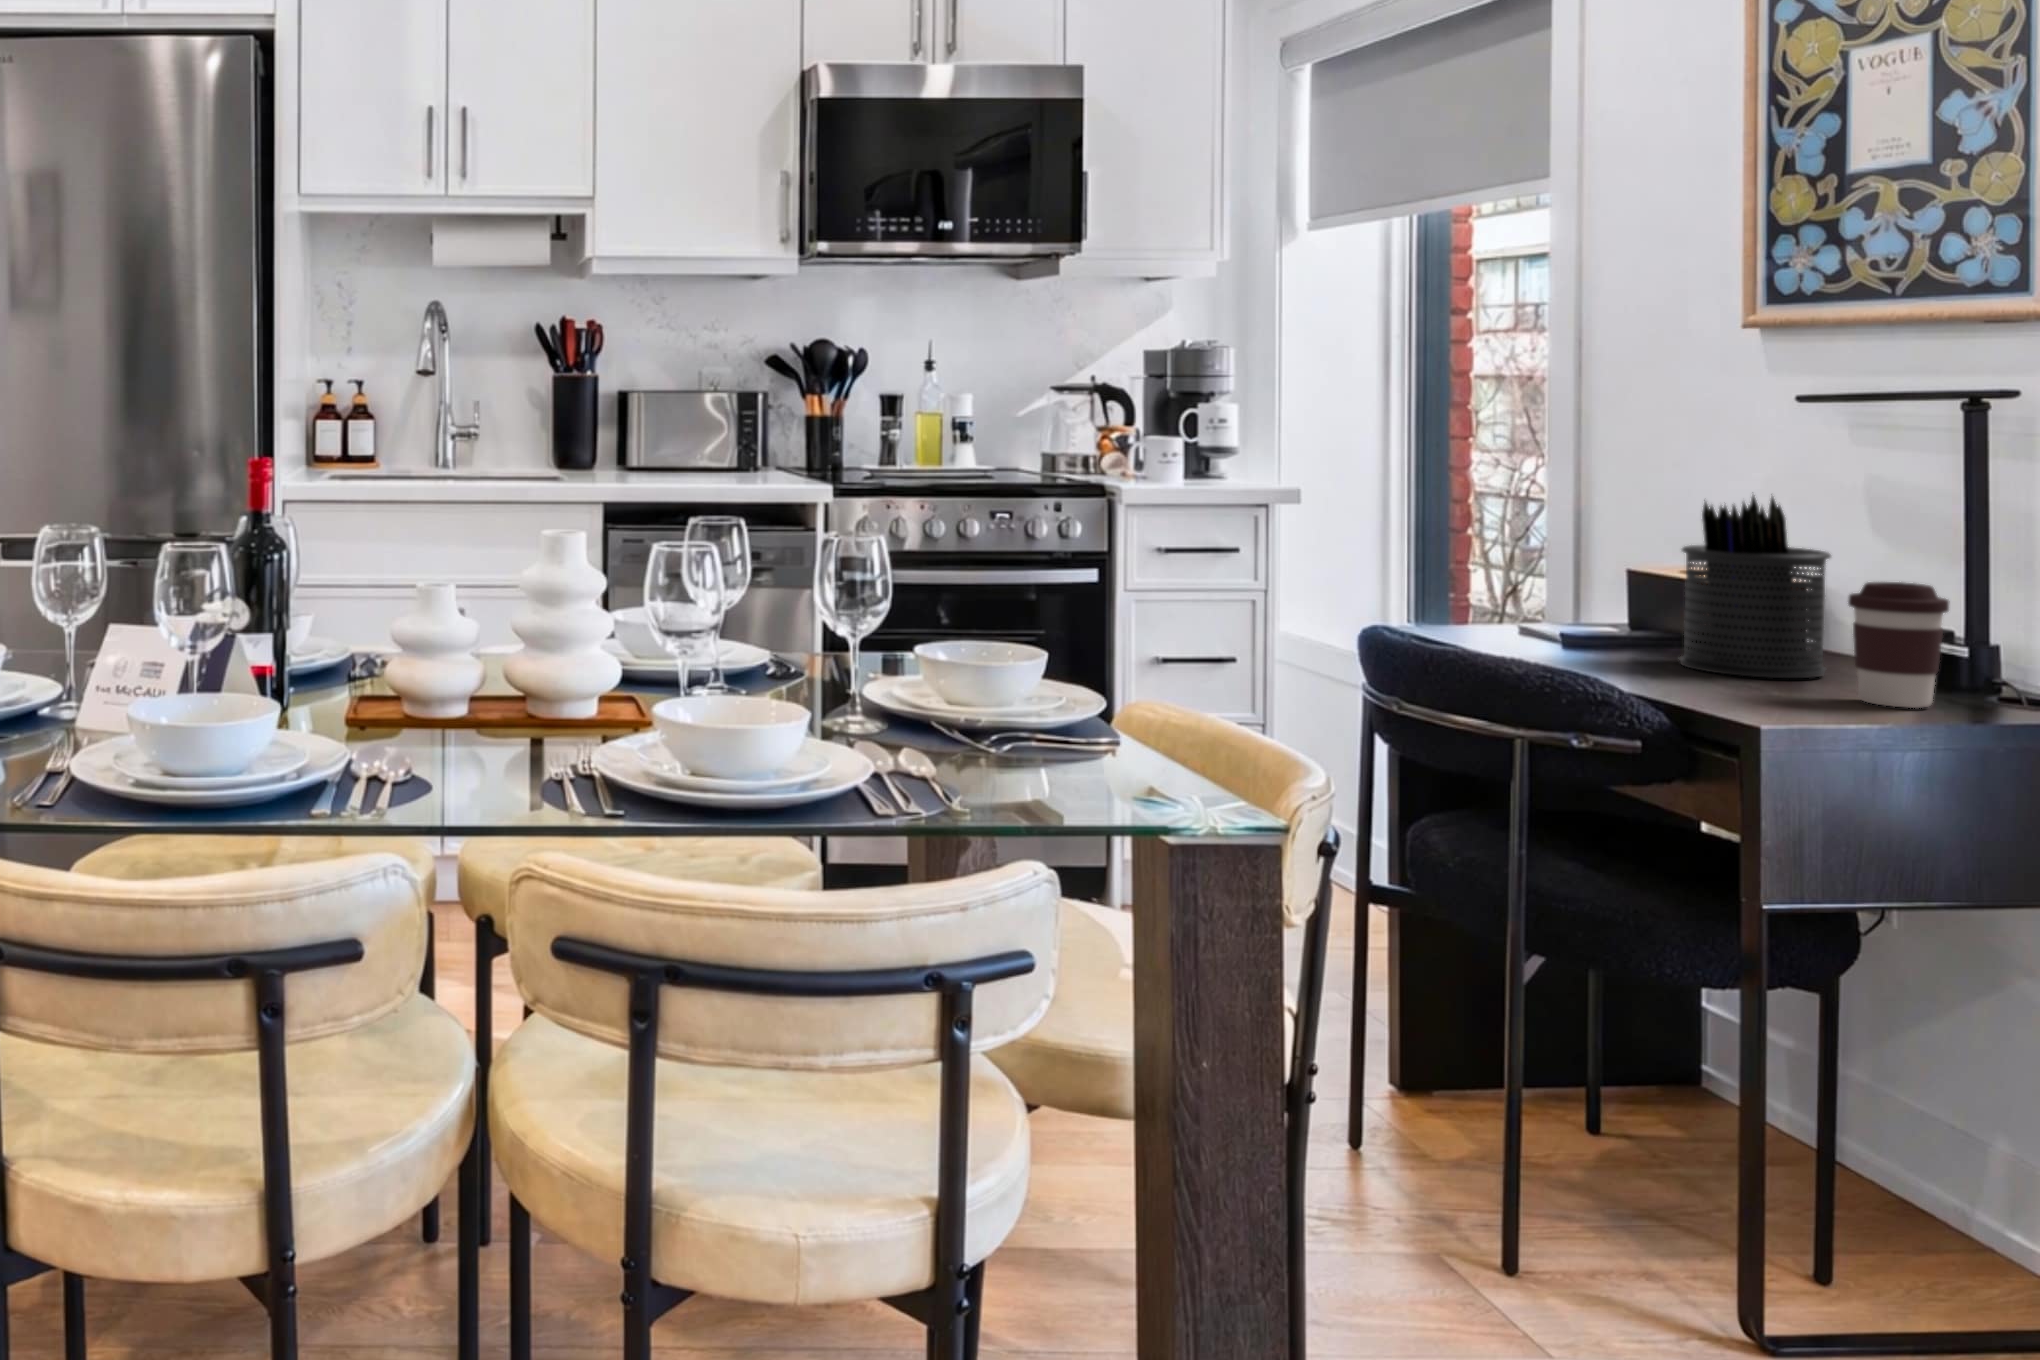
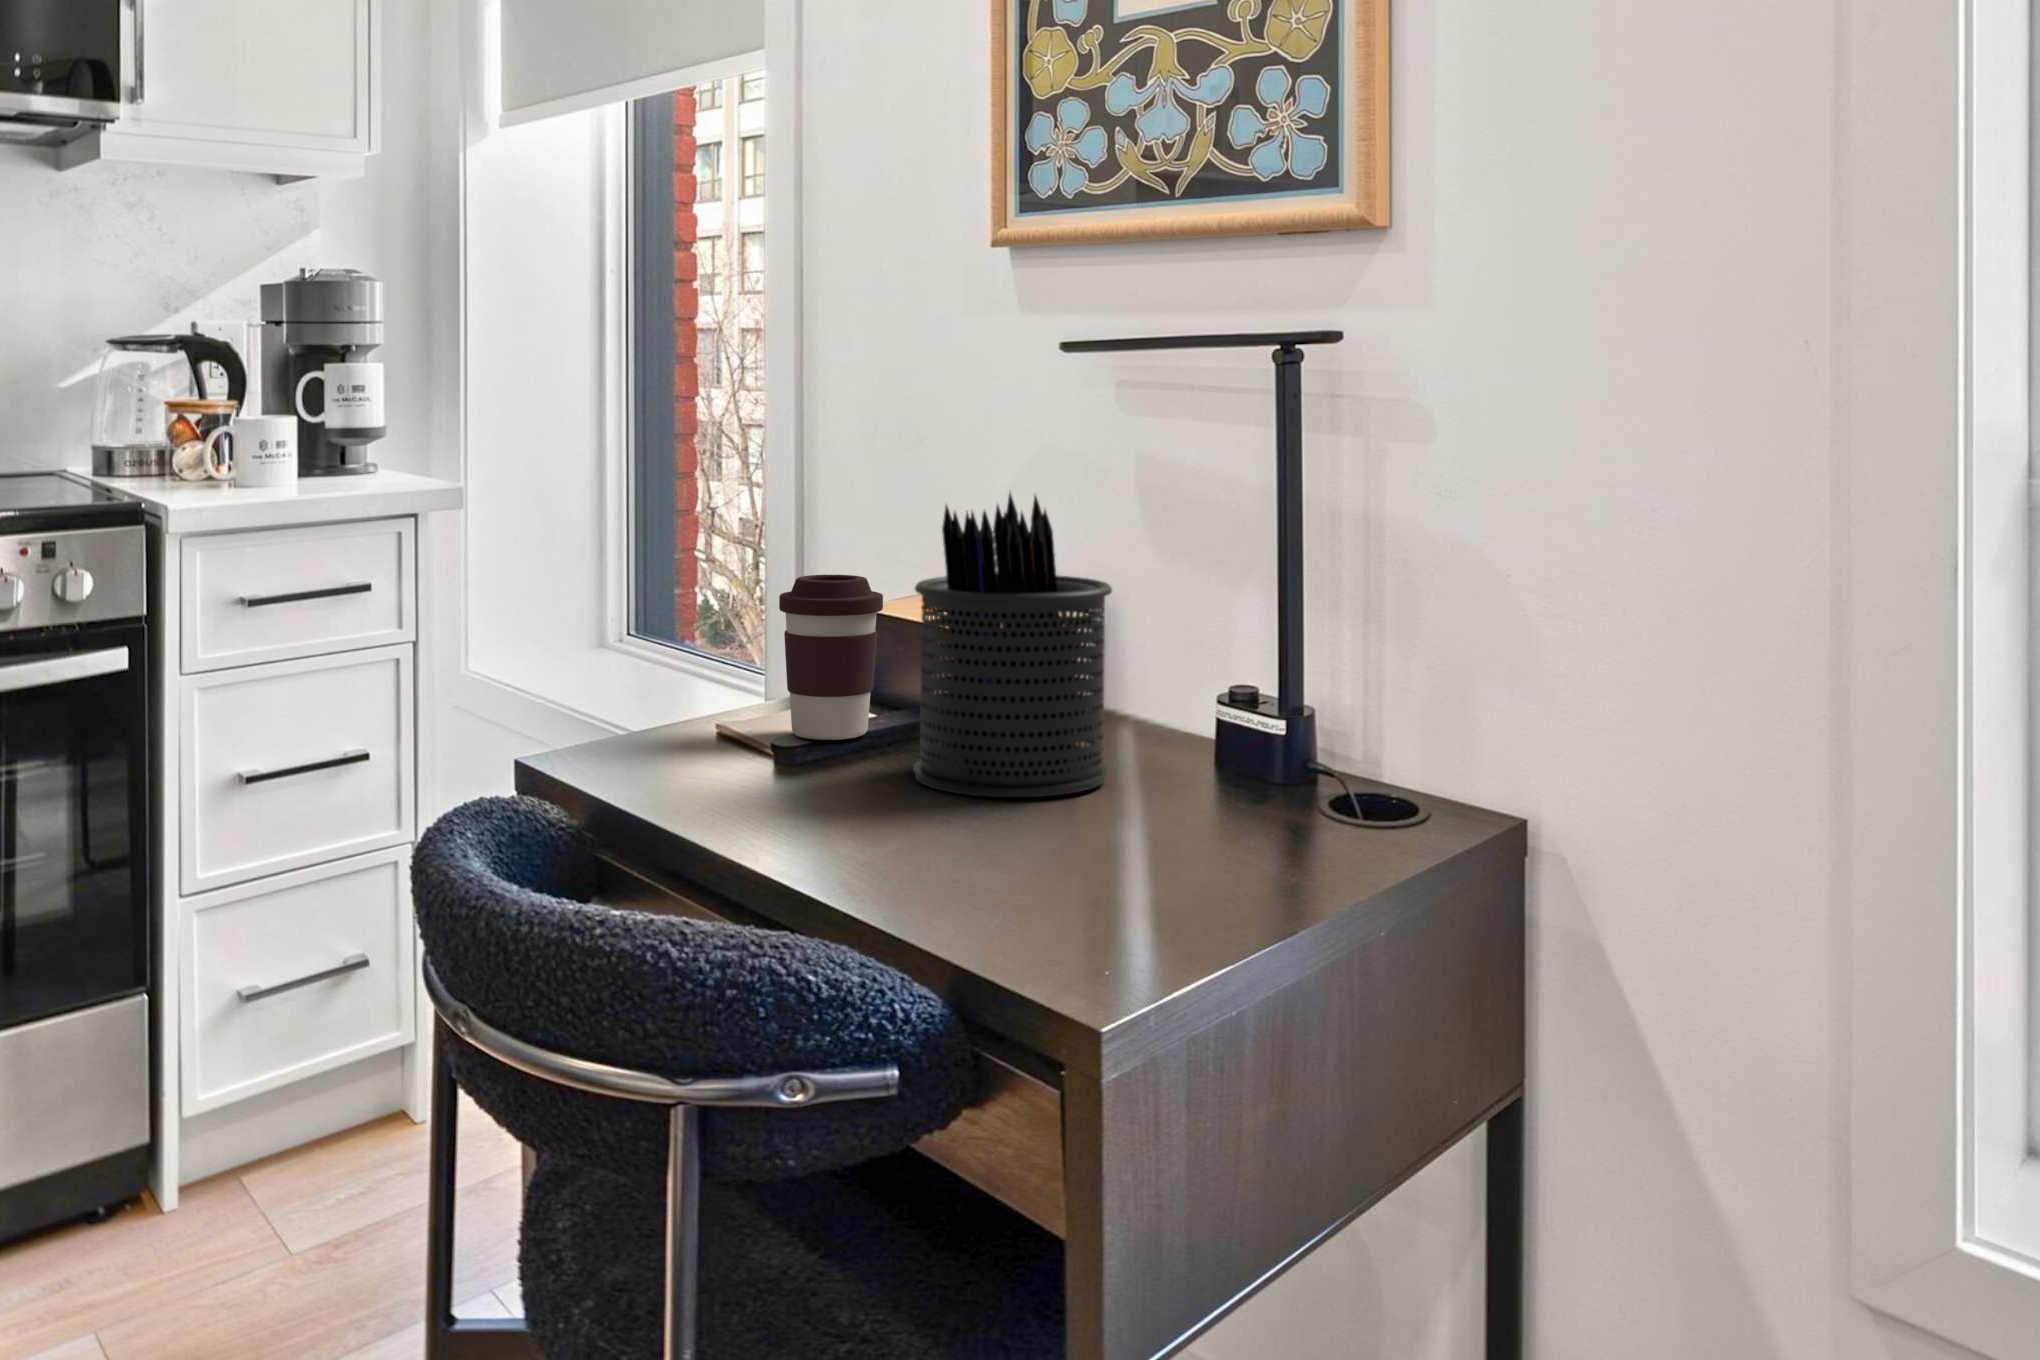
coffee cup: present [1848,582,1949,708] -> present [779,575,883,740]

